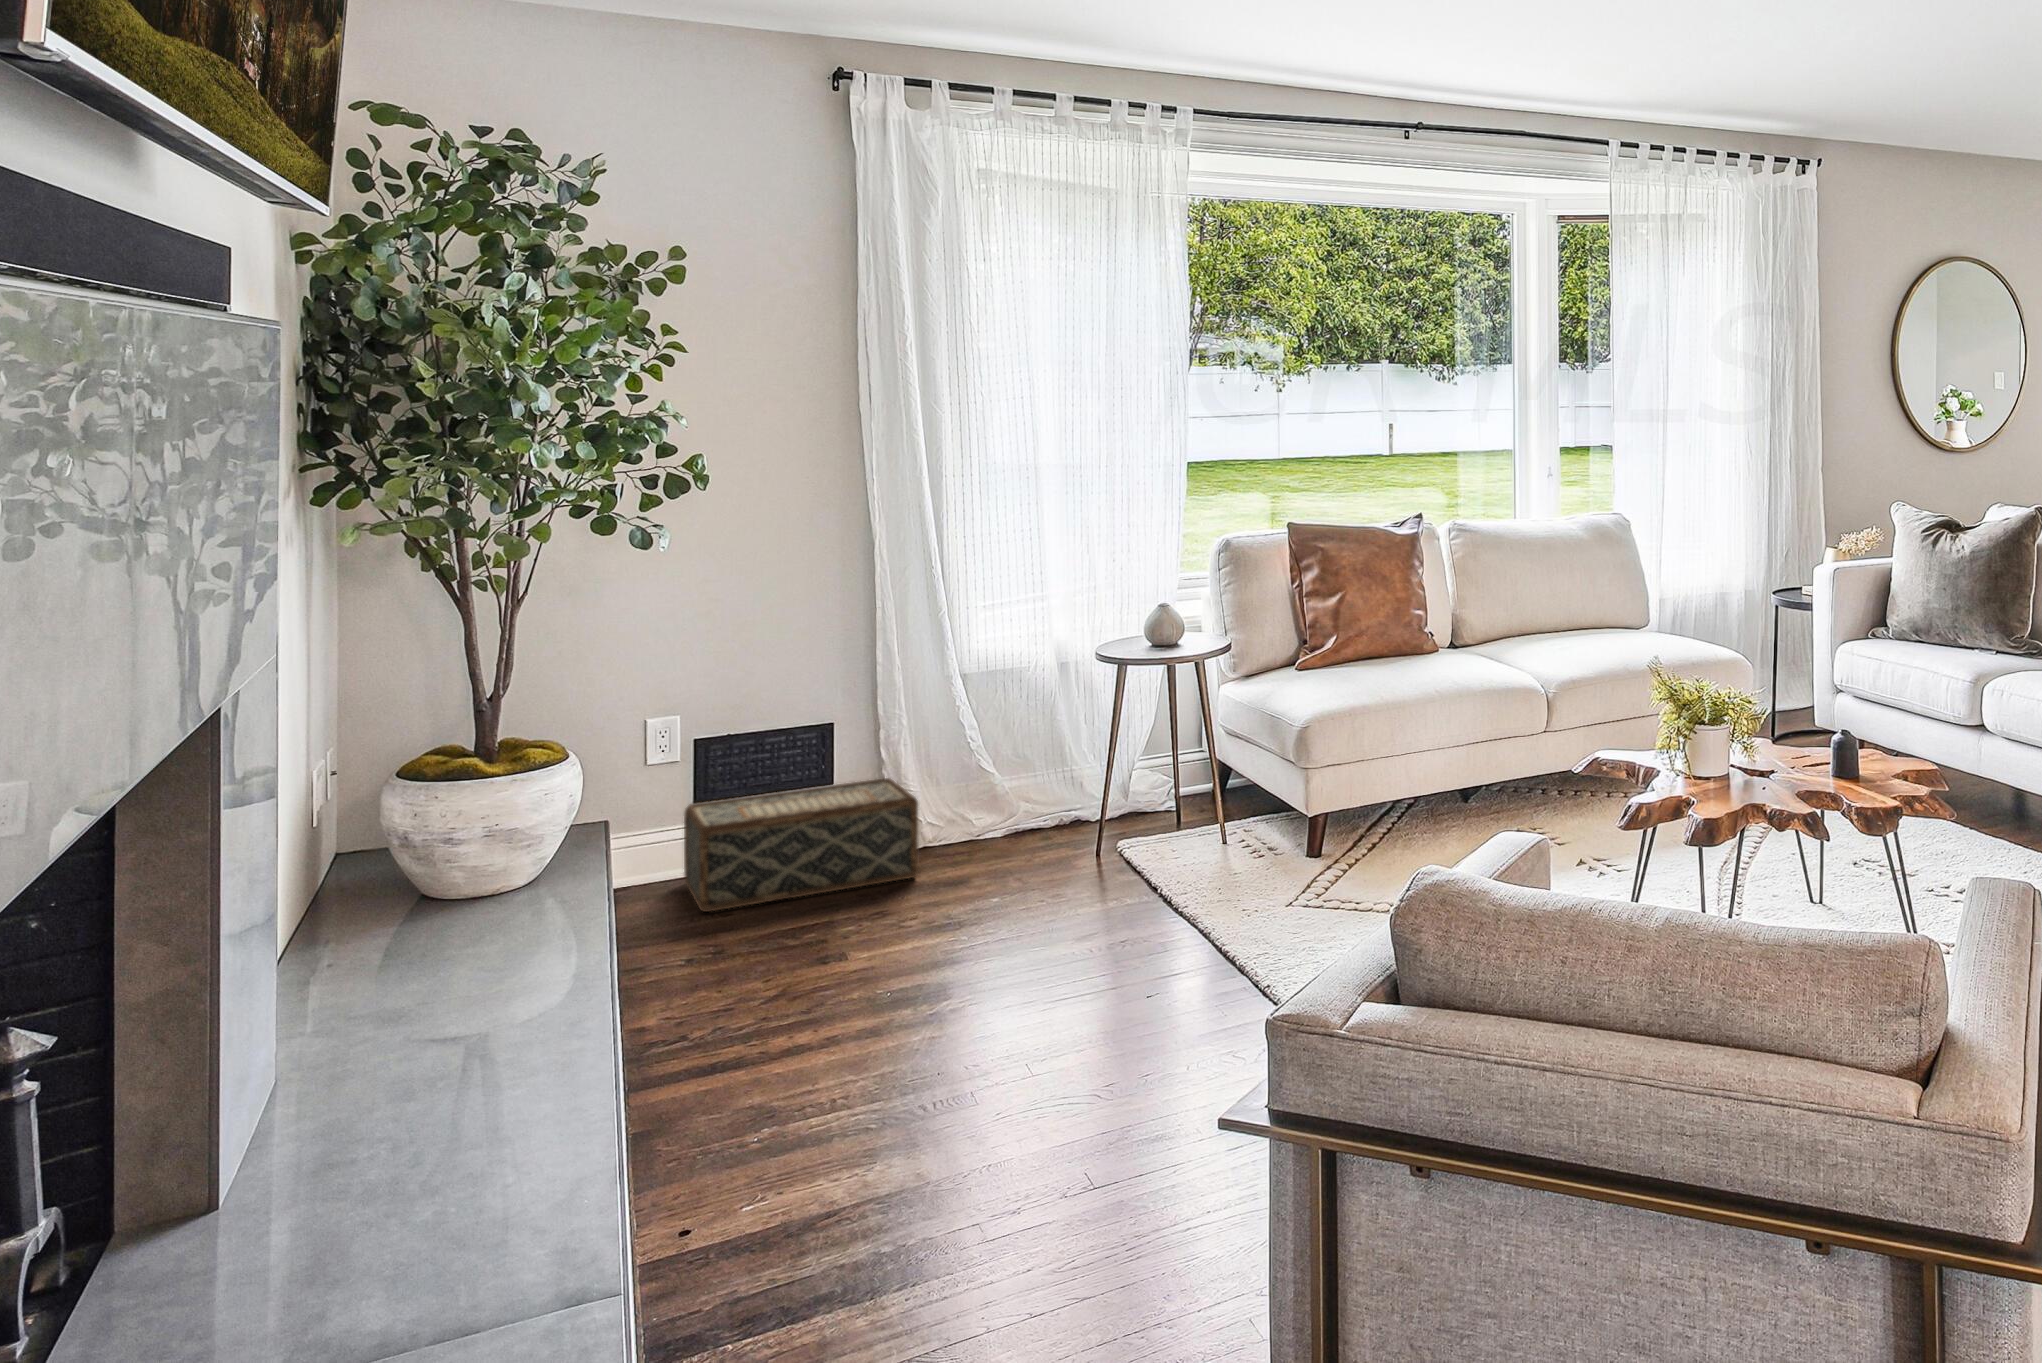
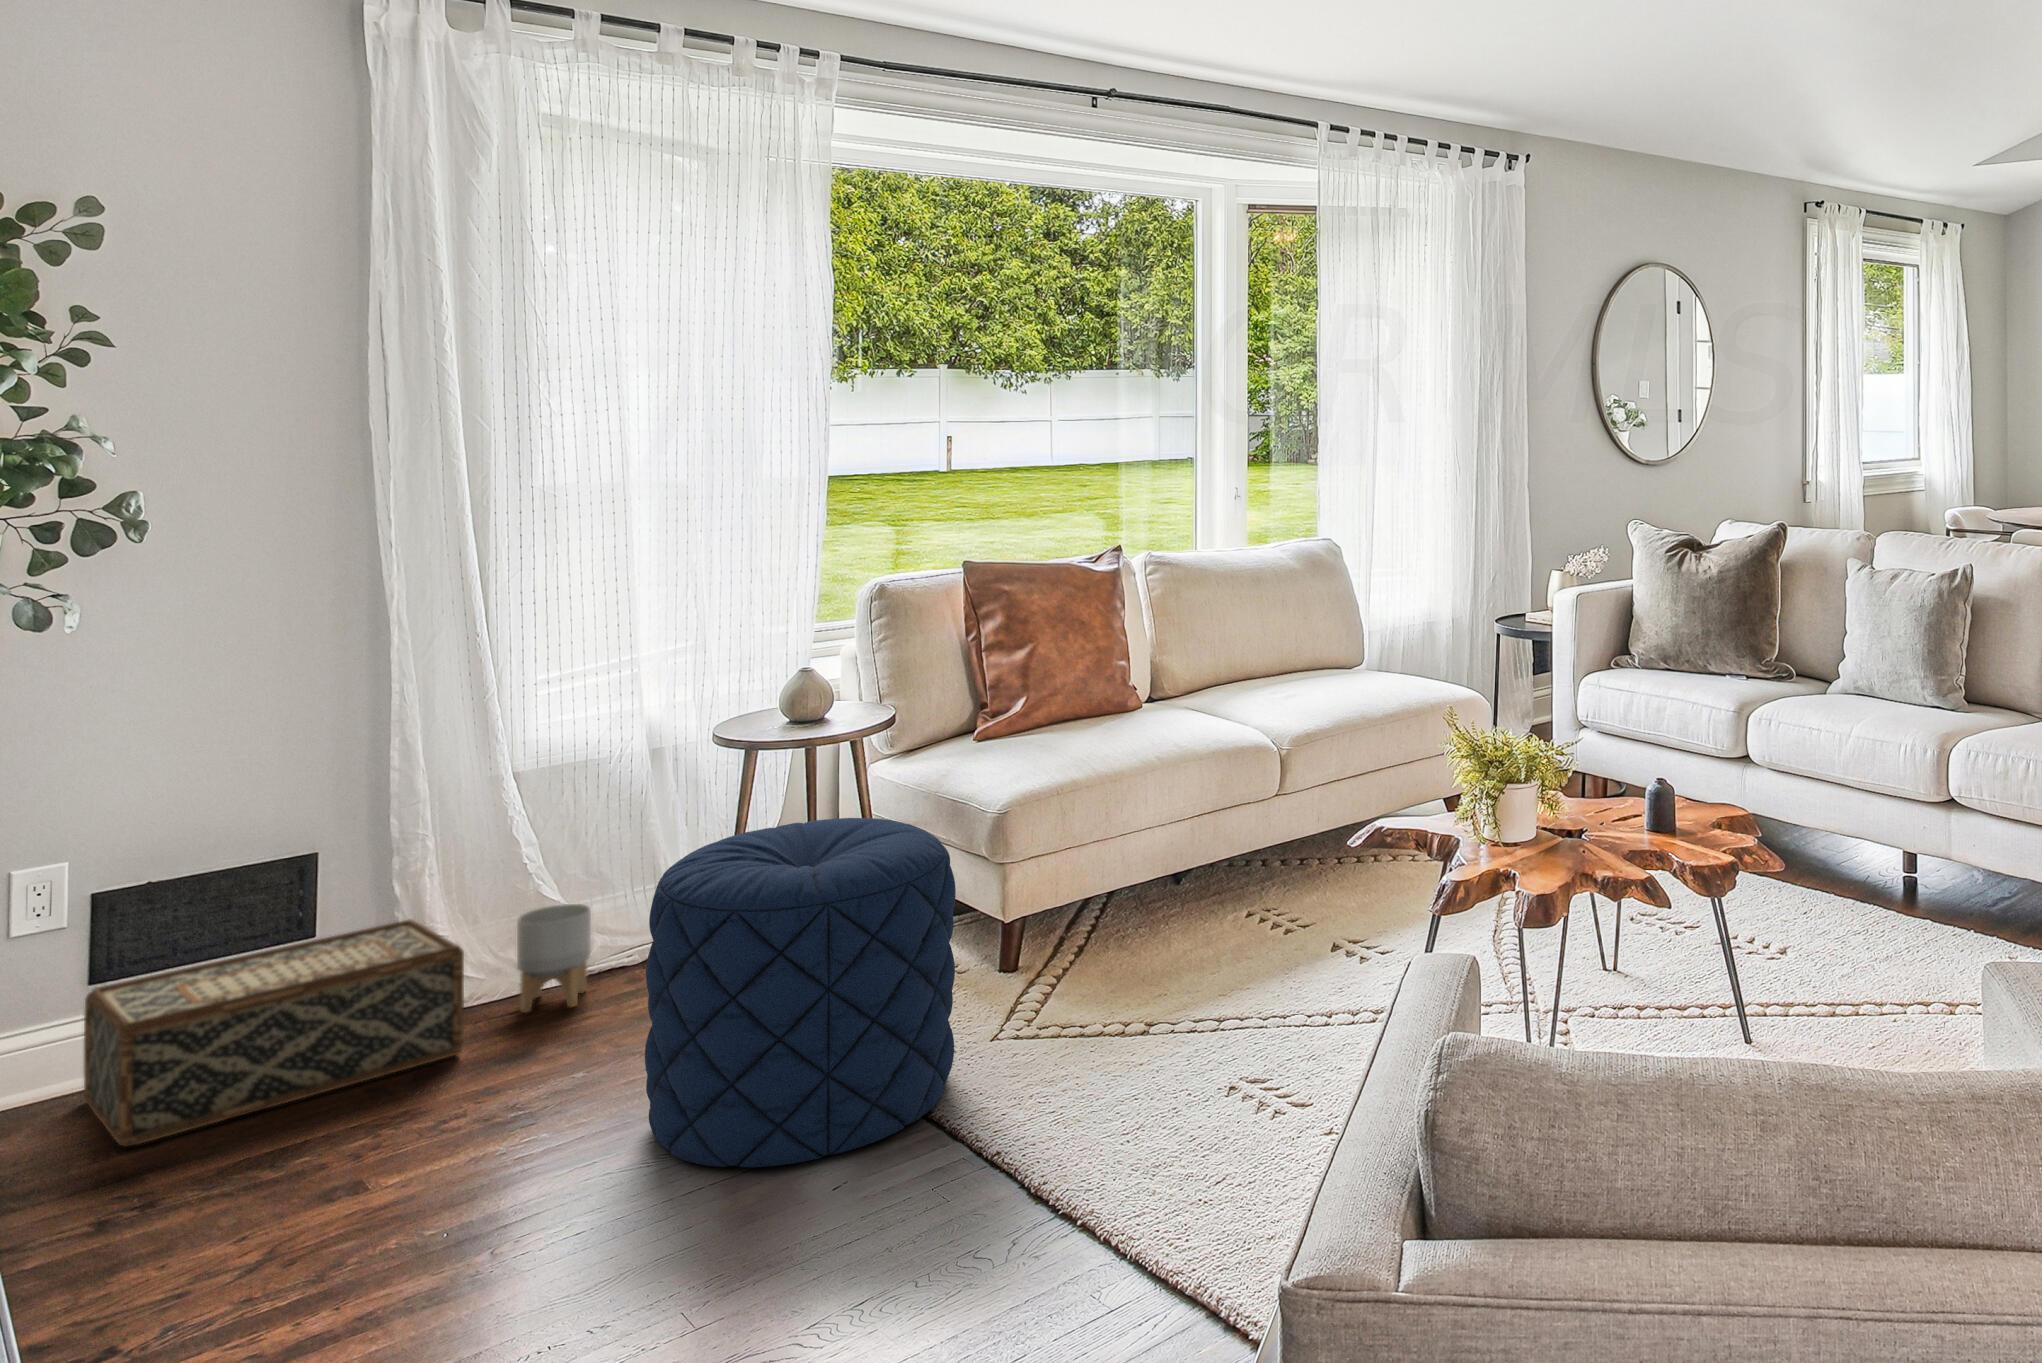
pouf: none [1026,718,1246,969] -> present [645,818,956,1167]
planter: none [959,777,1010,855] -> present [517,904,591,1013]

